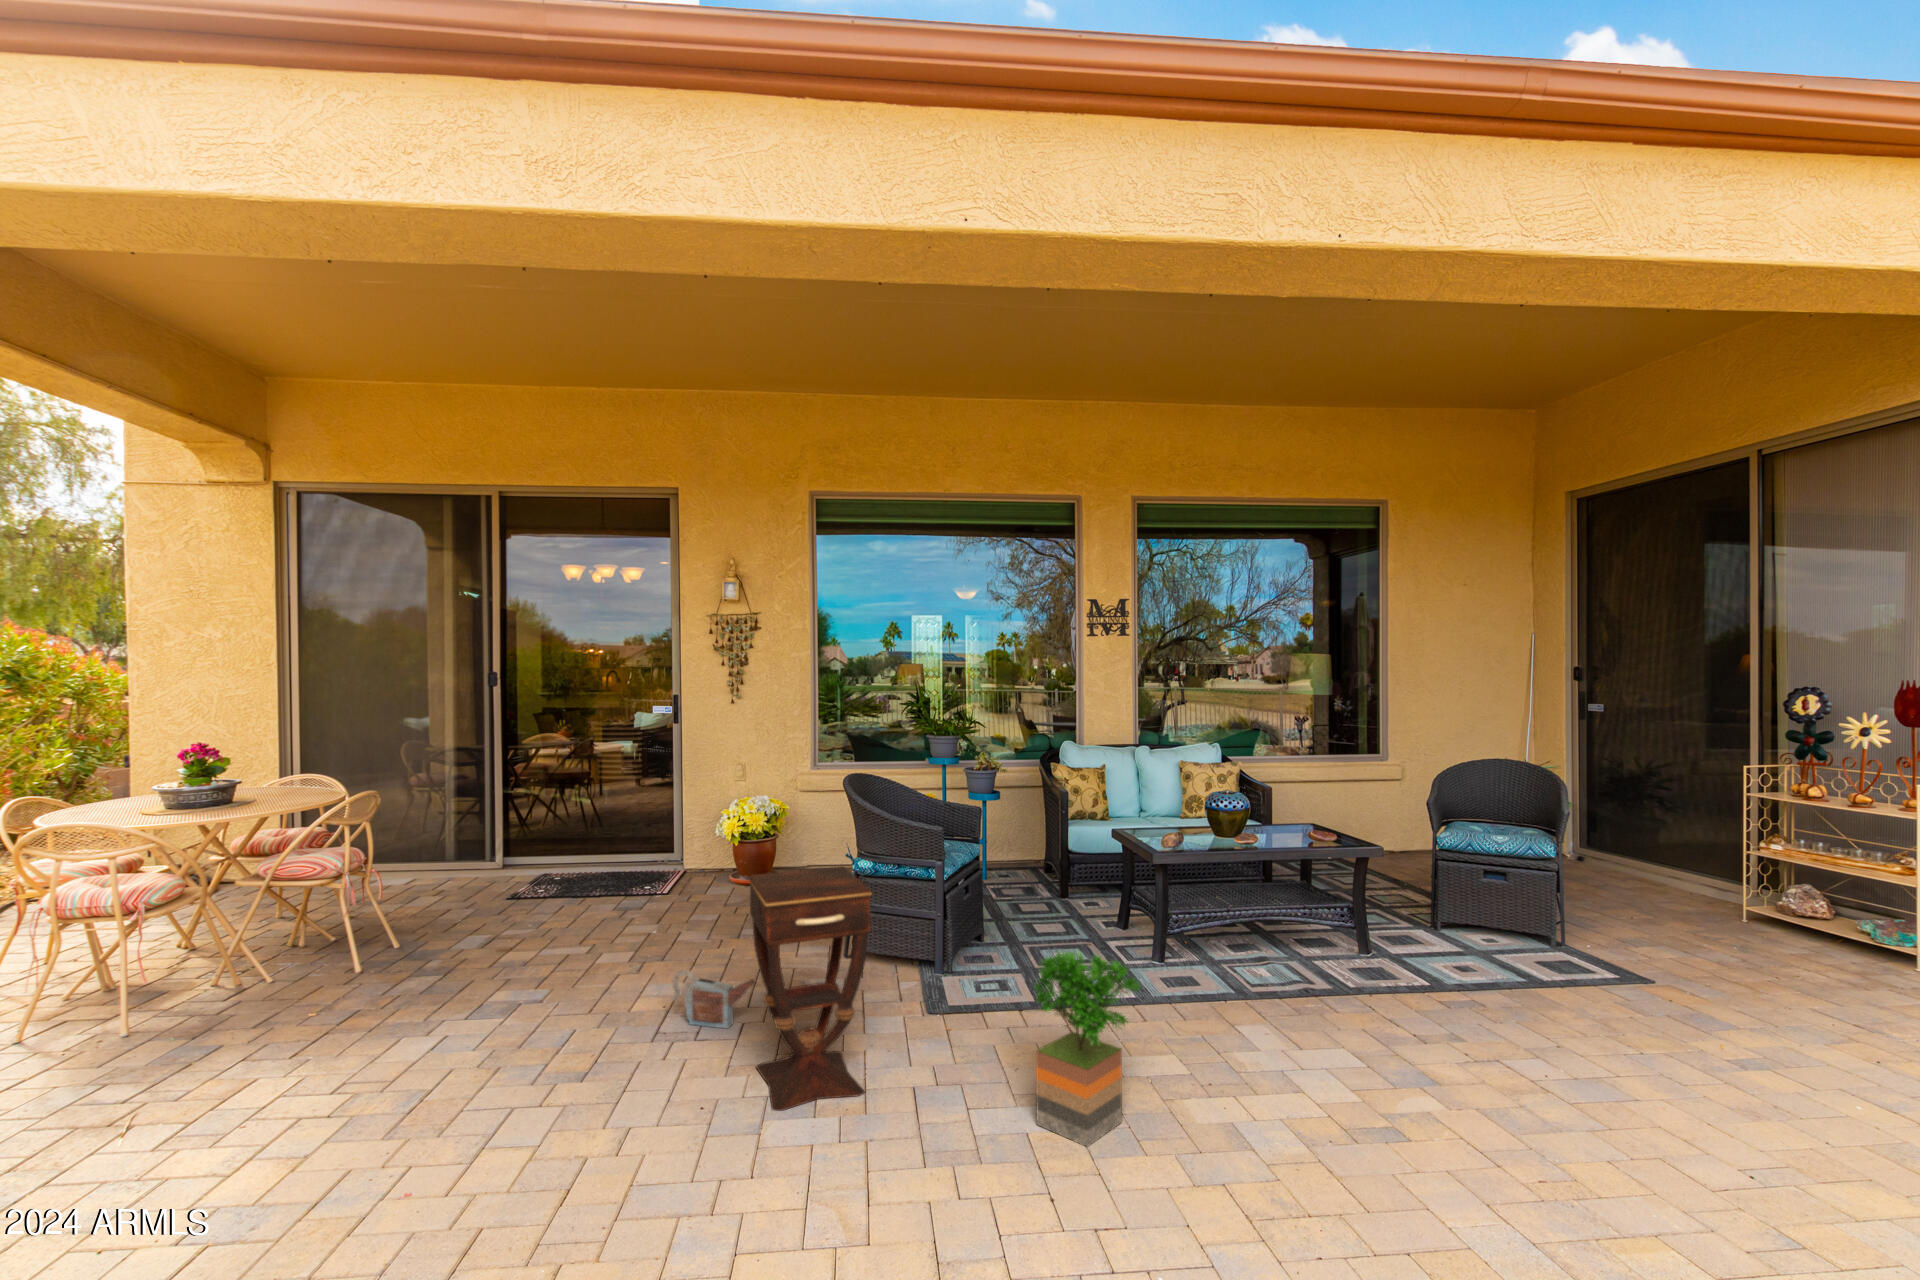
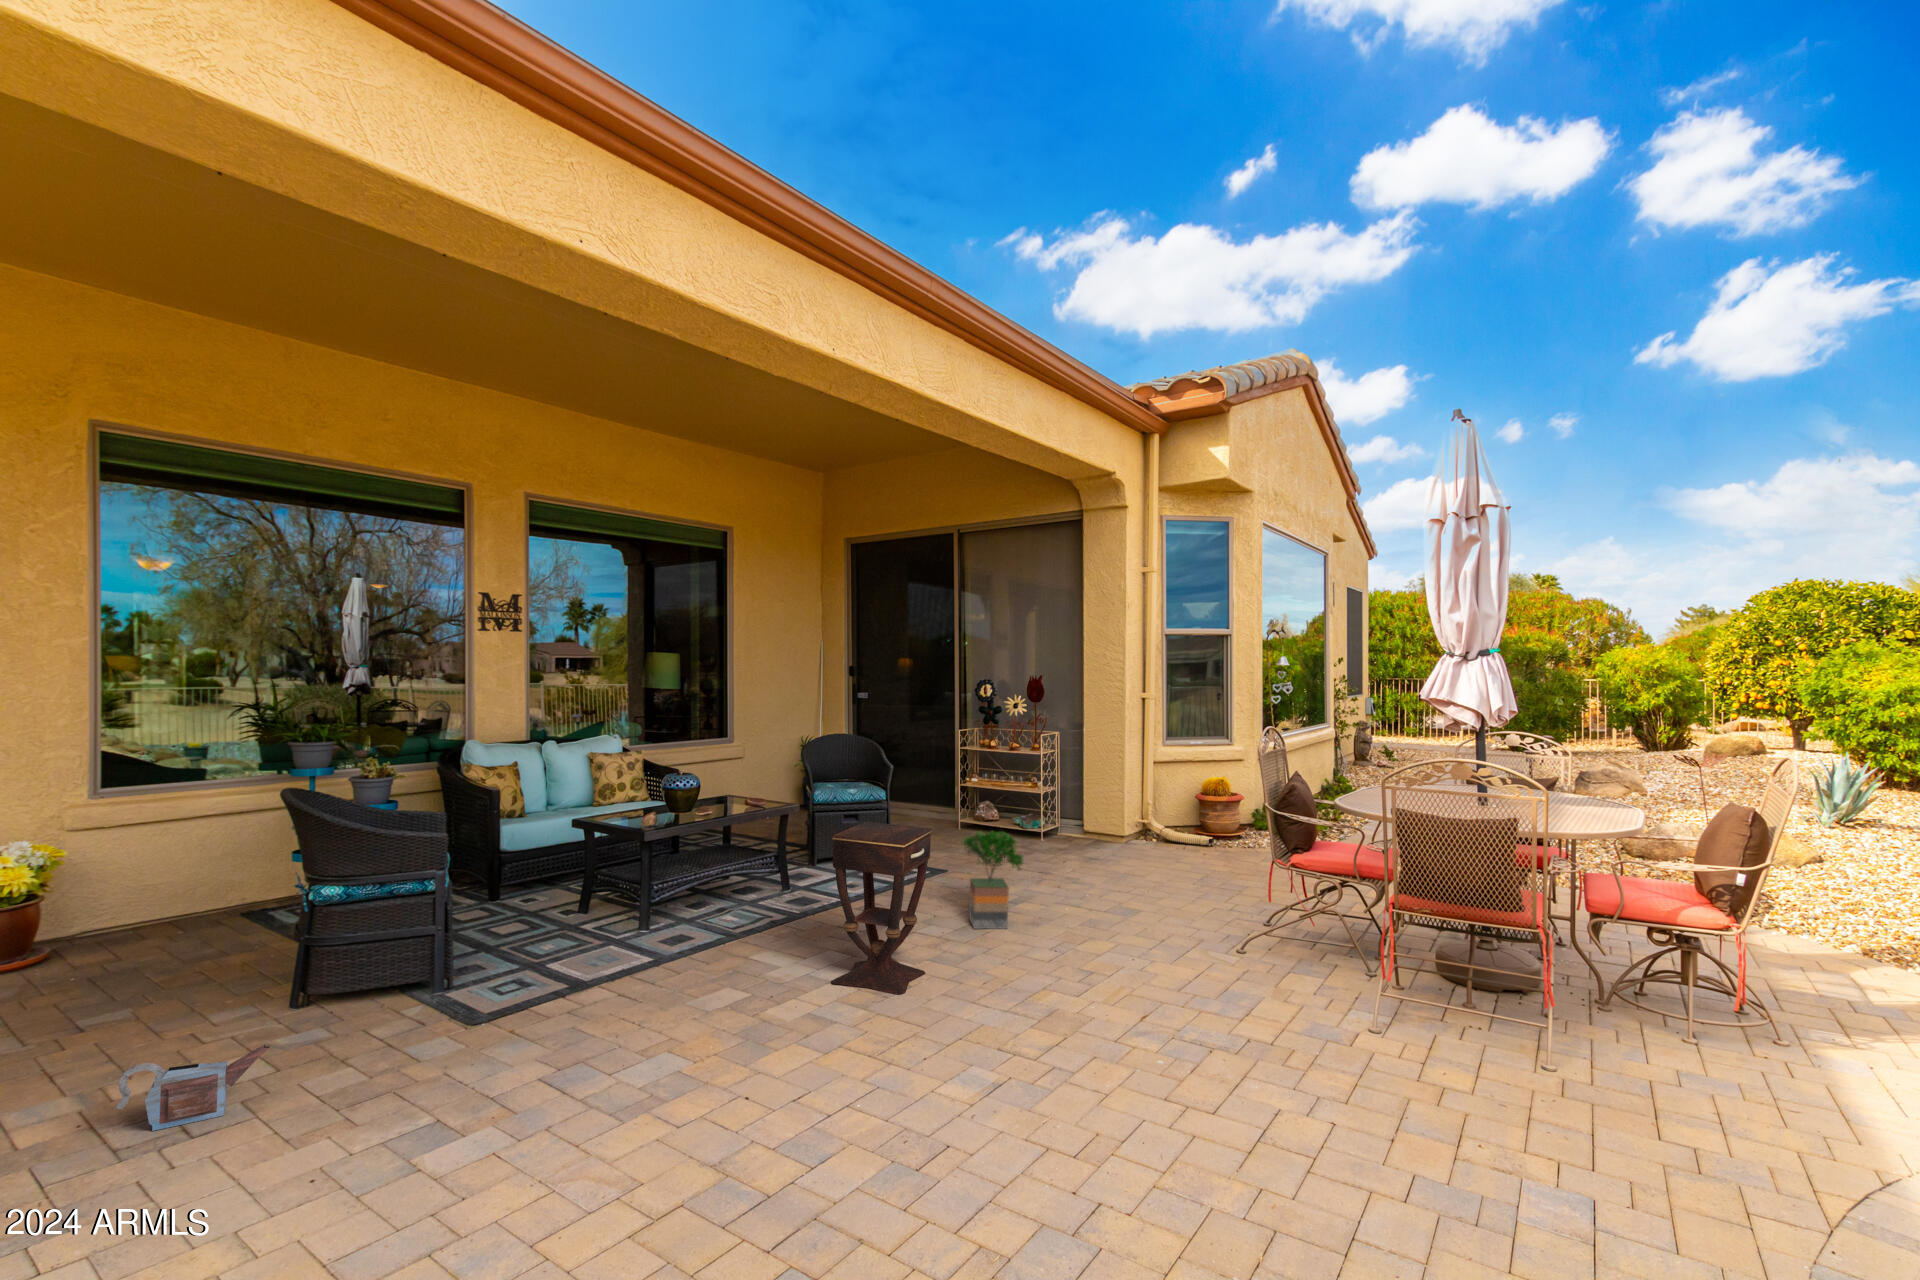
side table: present [749,866,872,1111] -> present [831,822,932,995]
potted tree: present [1035,952,1140,1147] -> present [963,831,1023,929]

